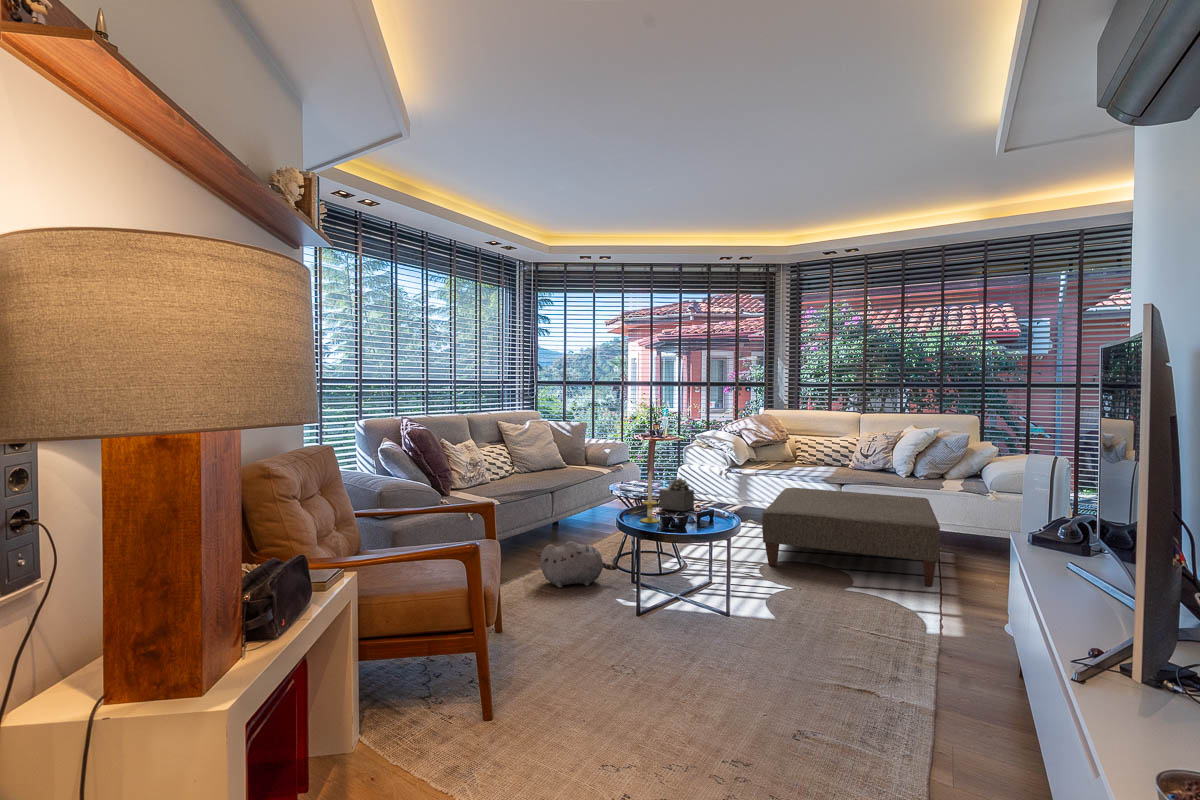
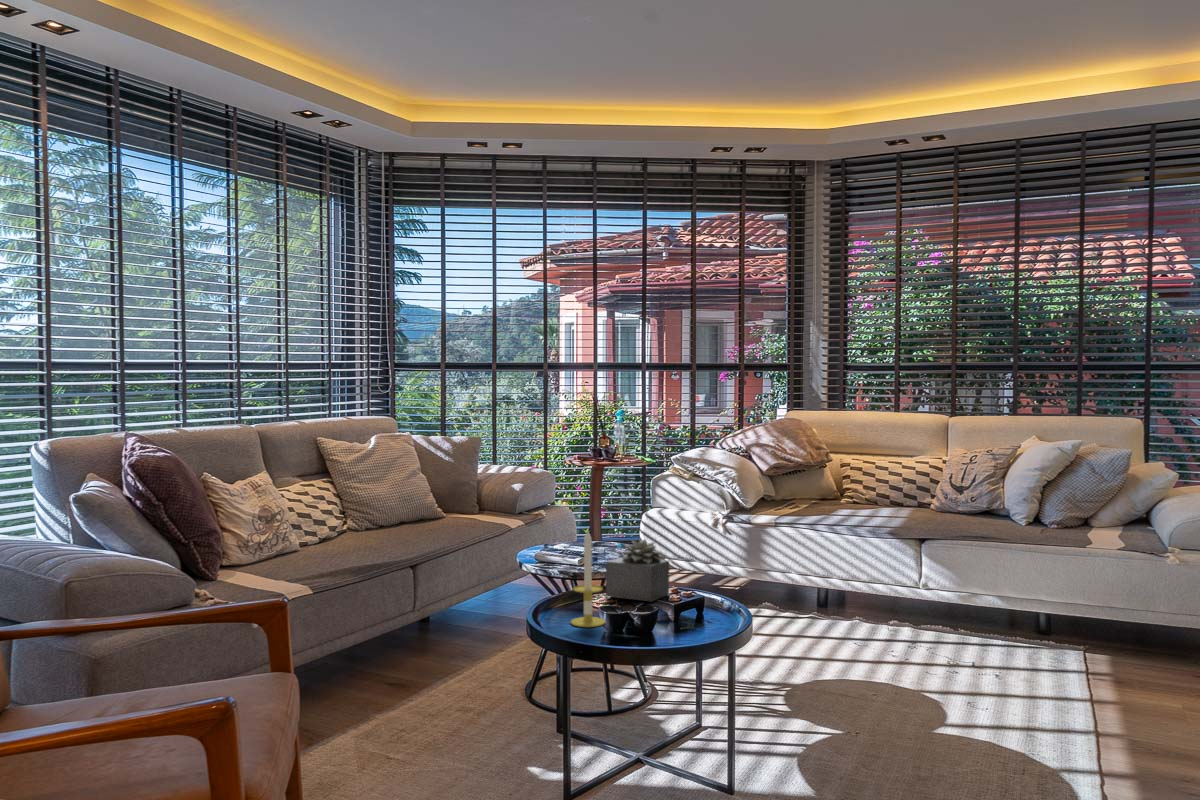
ottoman: present [762,488,941,586] -> none [789,547,1095,720]
plush toy: present [540,541,617,588] -> none [386,661,530,748]

